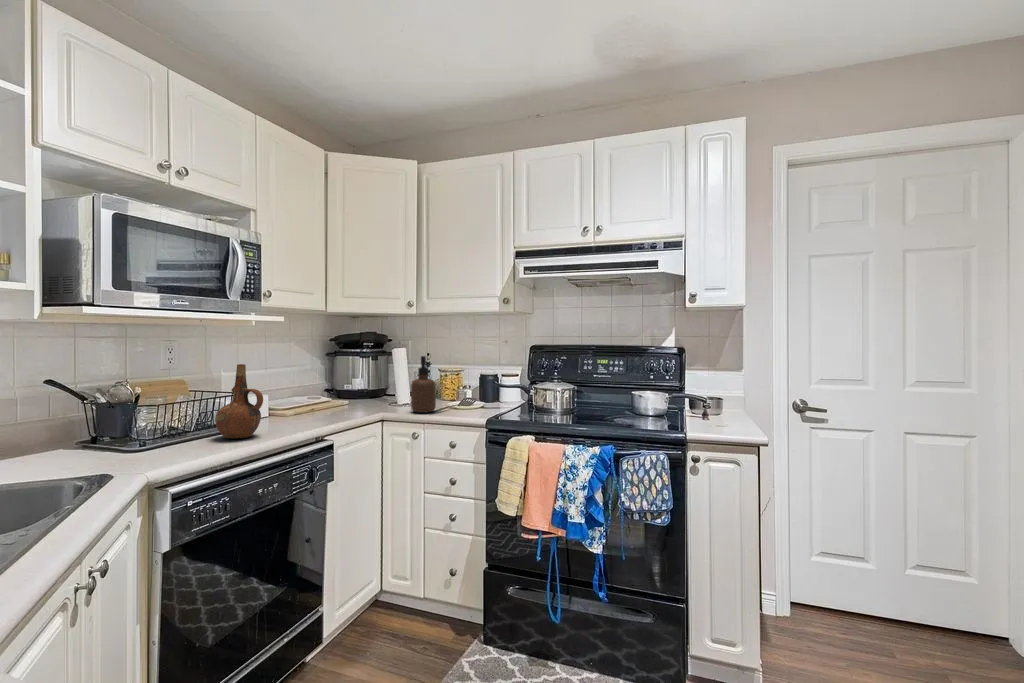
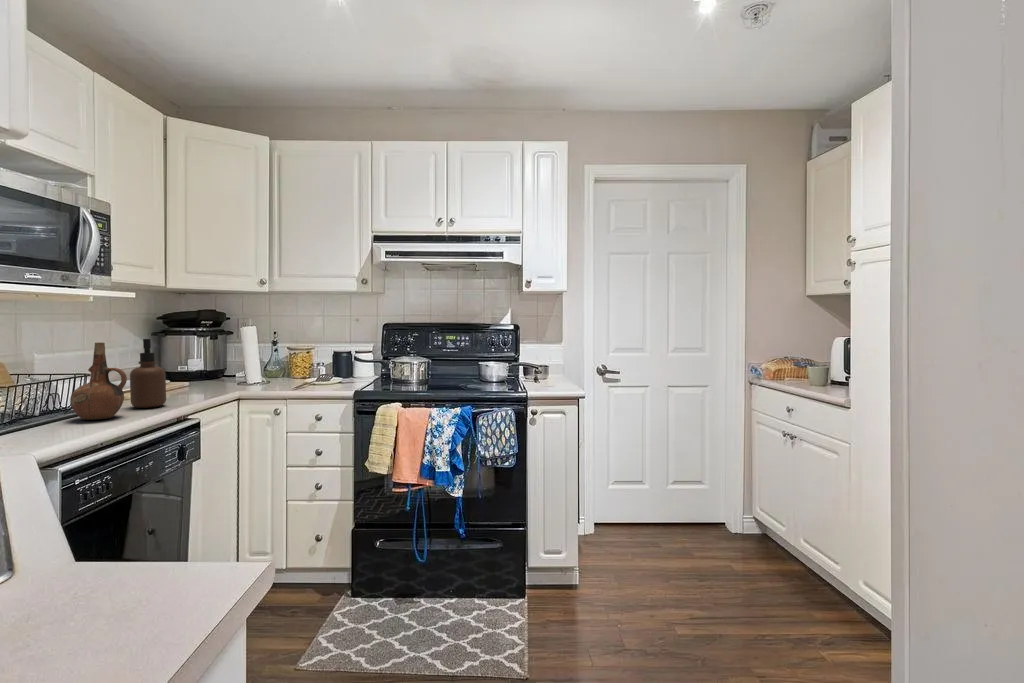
soap dispenser: present [411,356,436,413] -> present [130,339,166,408]

